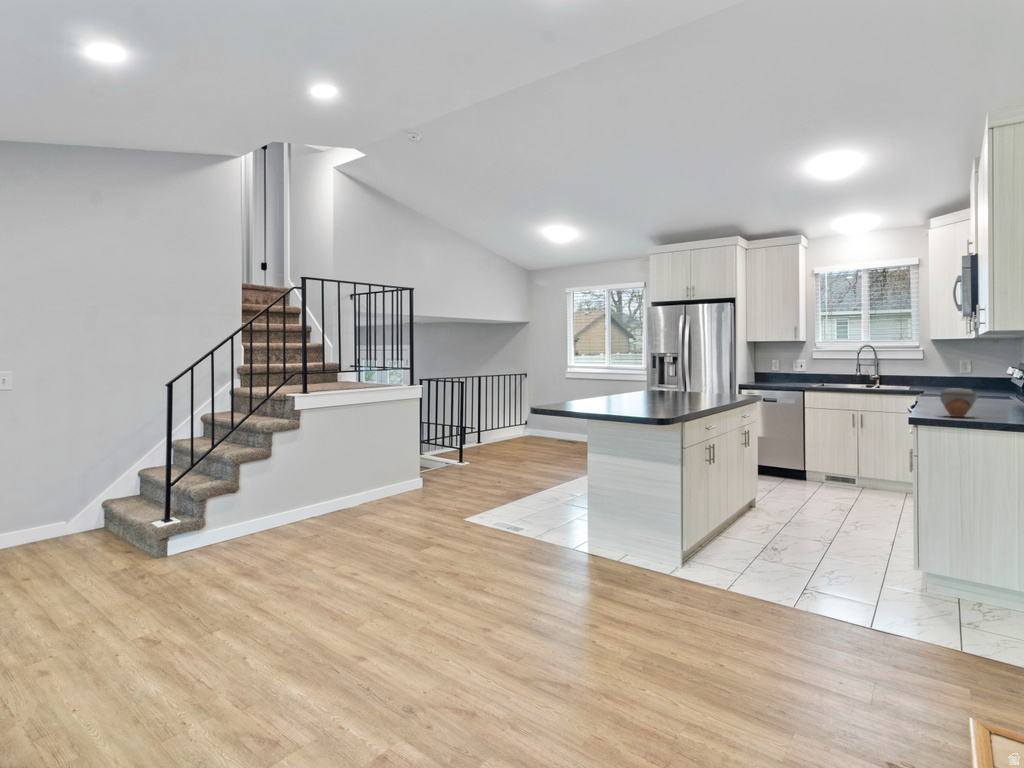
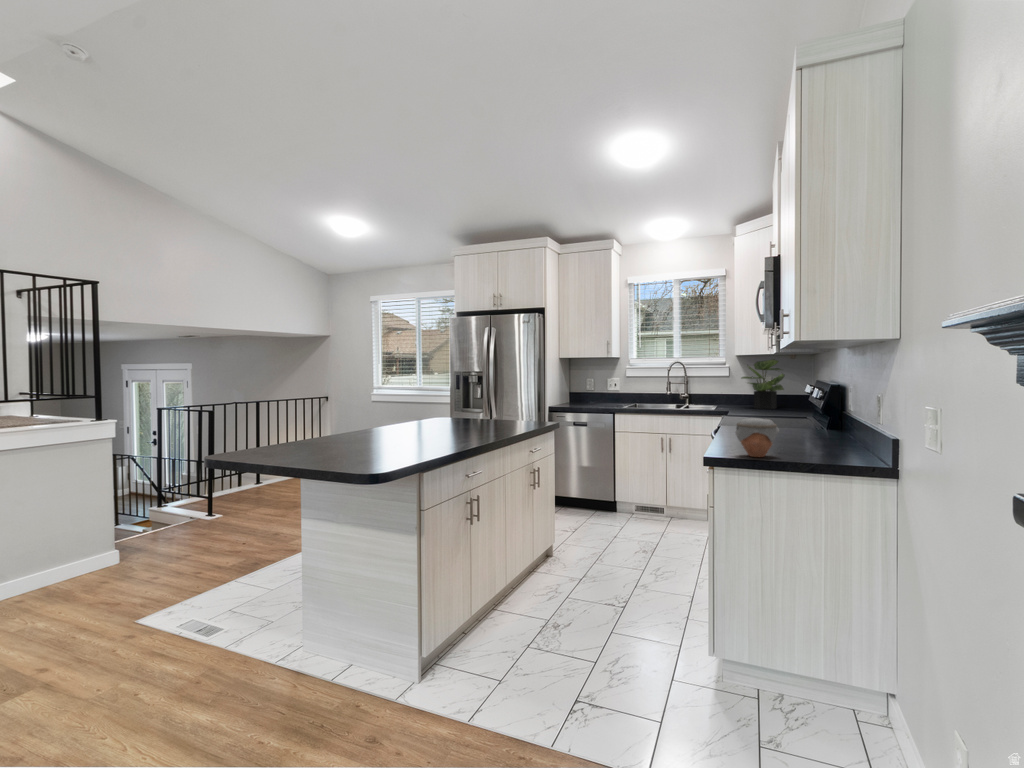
potted plant: none [932,343,982,390] -> present [742,359,785,409]

